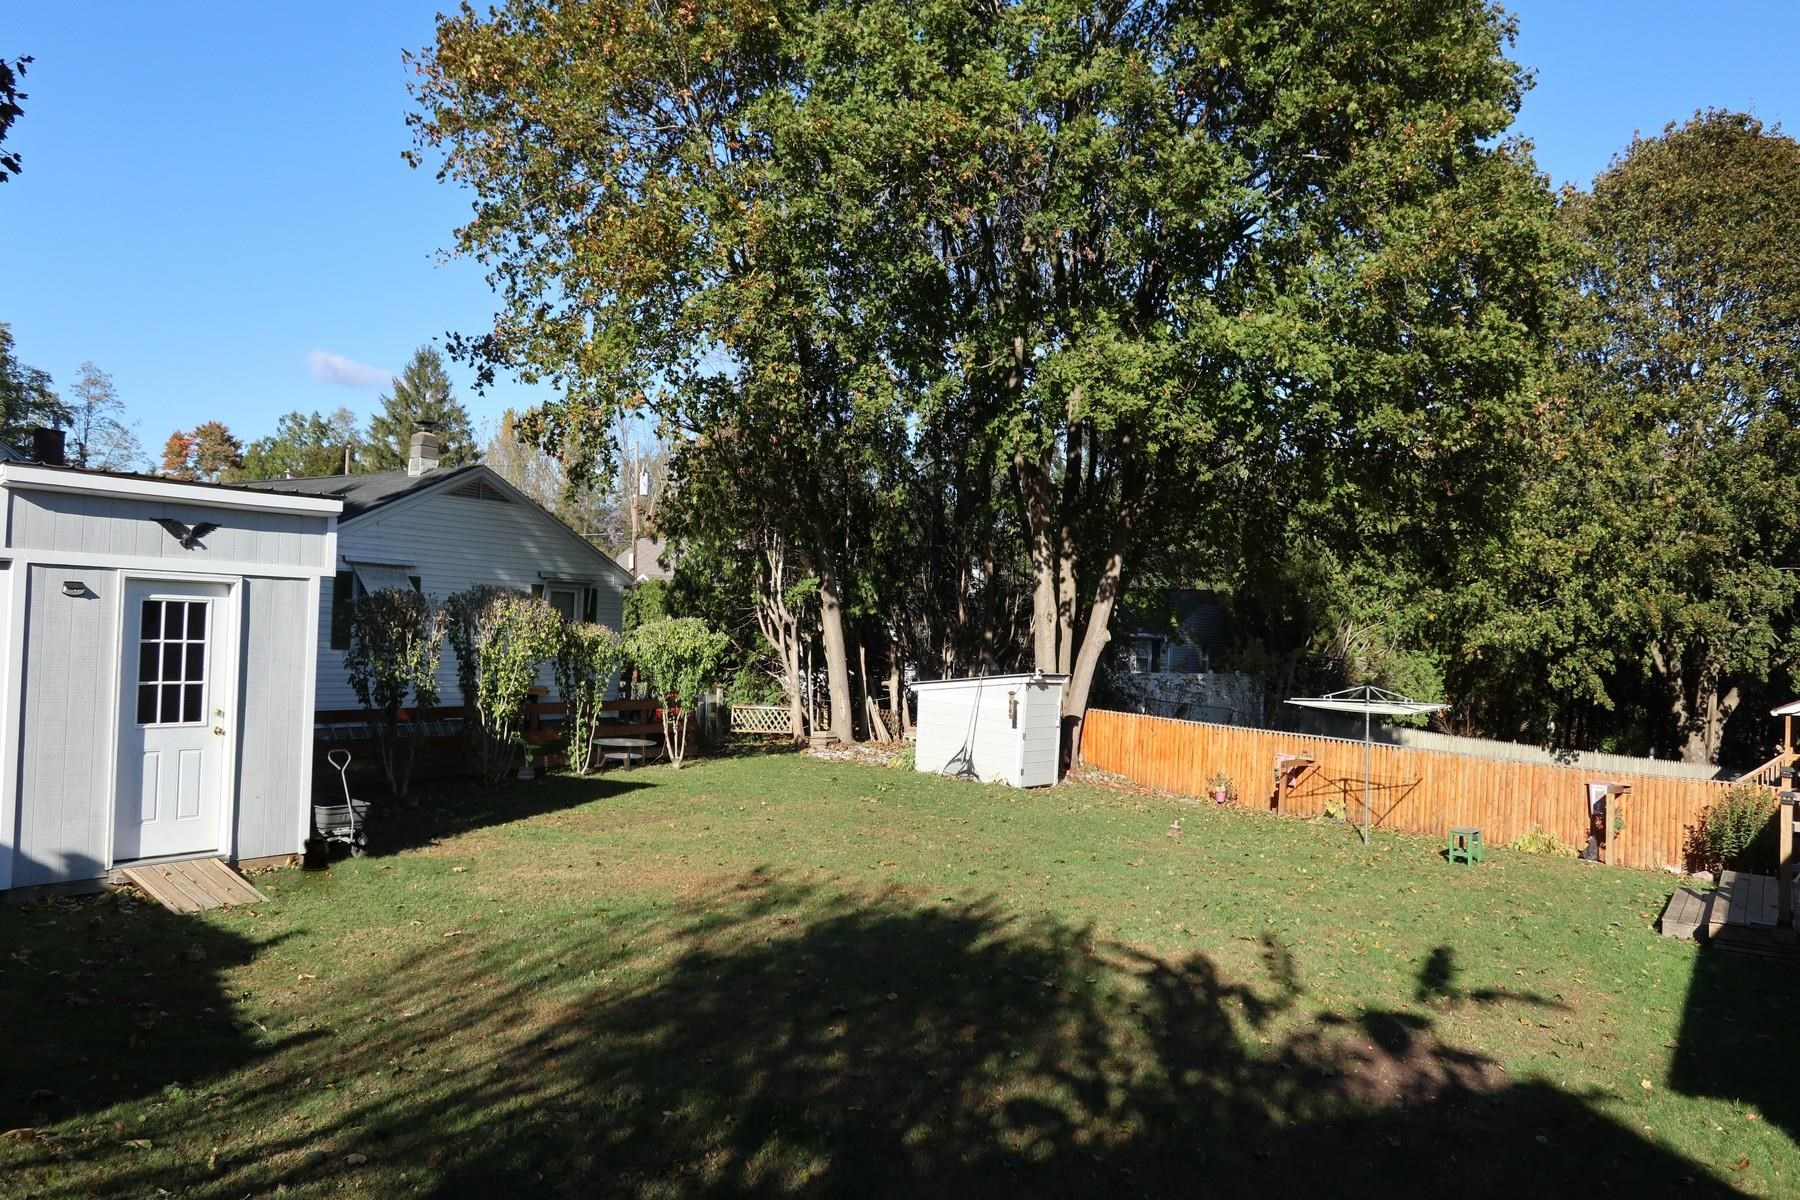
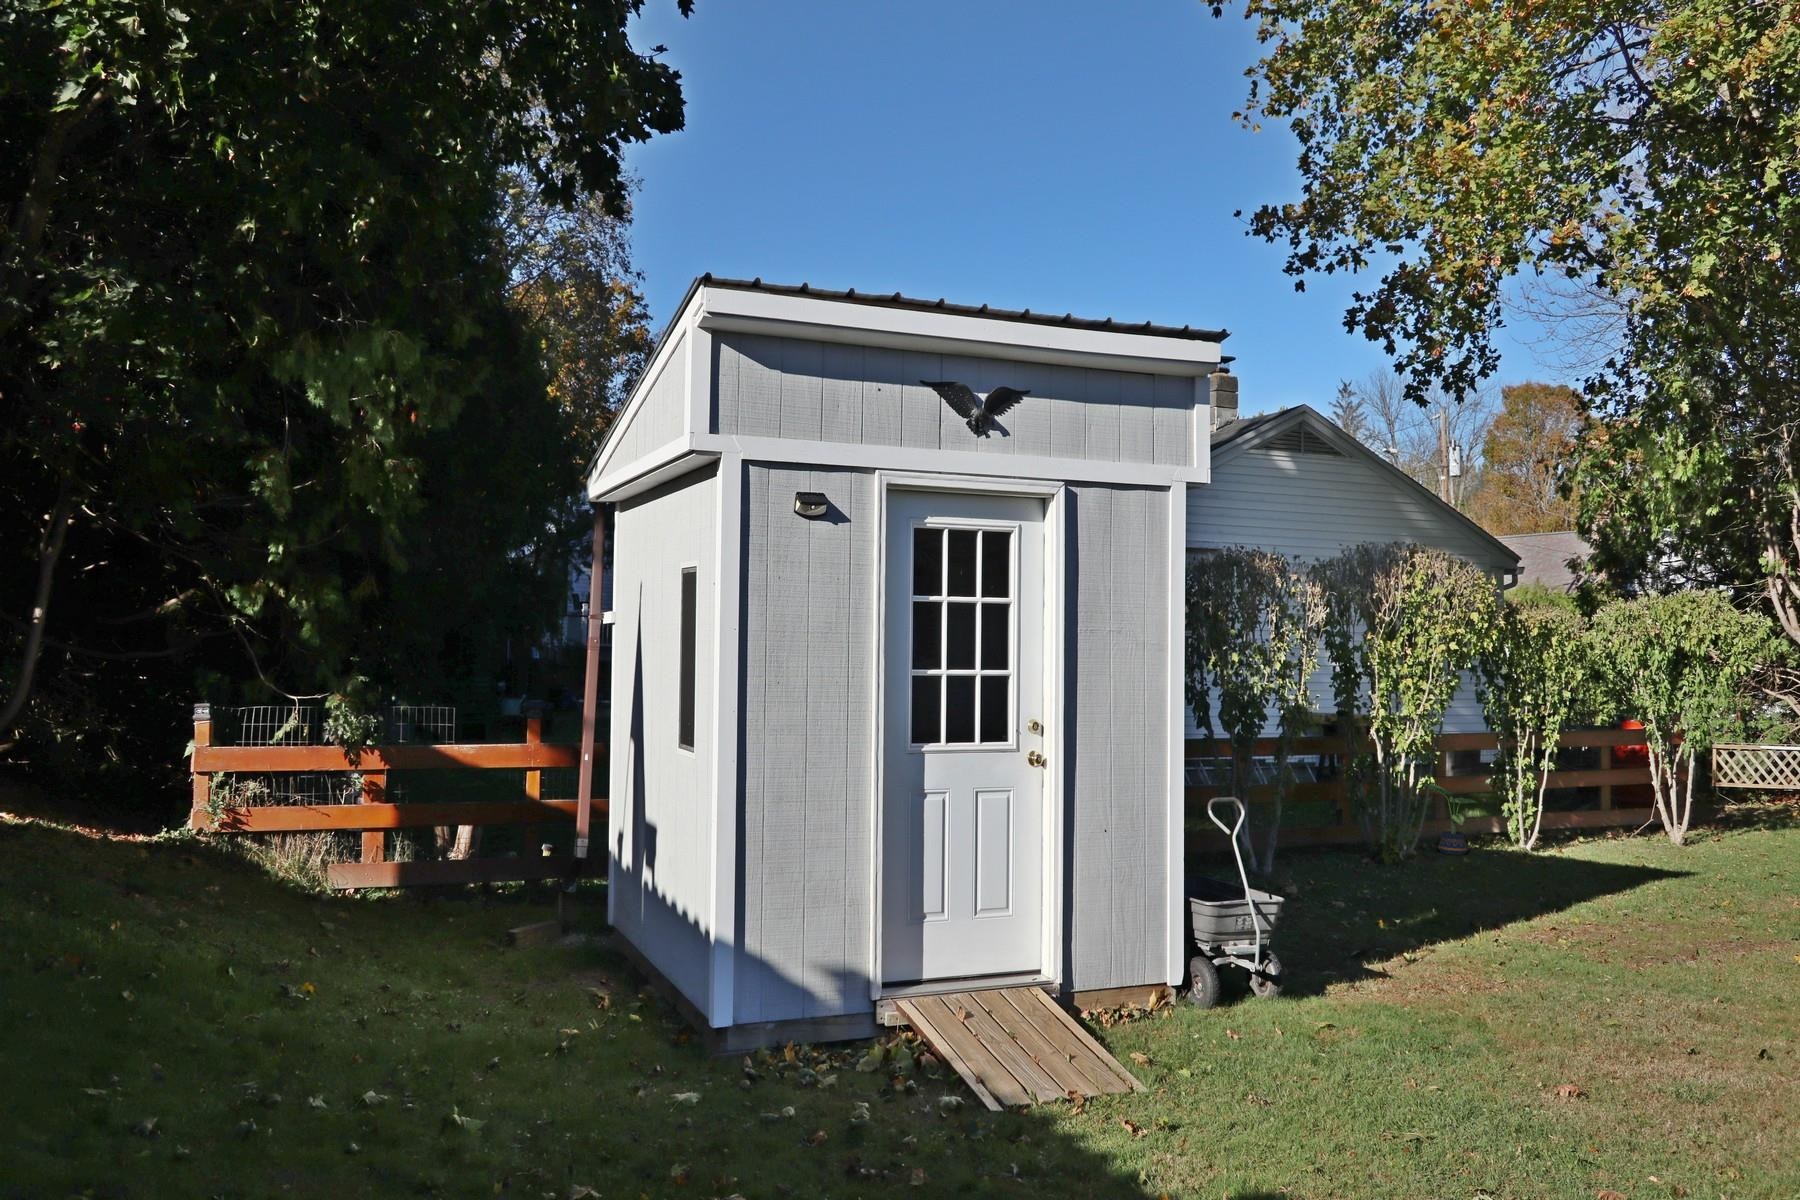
chair: present [716,705,744,744] -> none [1713,743,1767,809]
round table: present [592,739,657,772] -> none [1541,792,1660,848]
watering can: present [301,837,339,871] -> none [1176,959,1247,1025]

